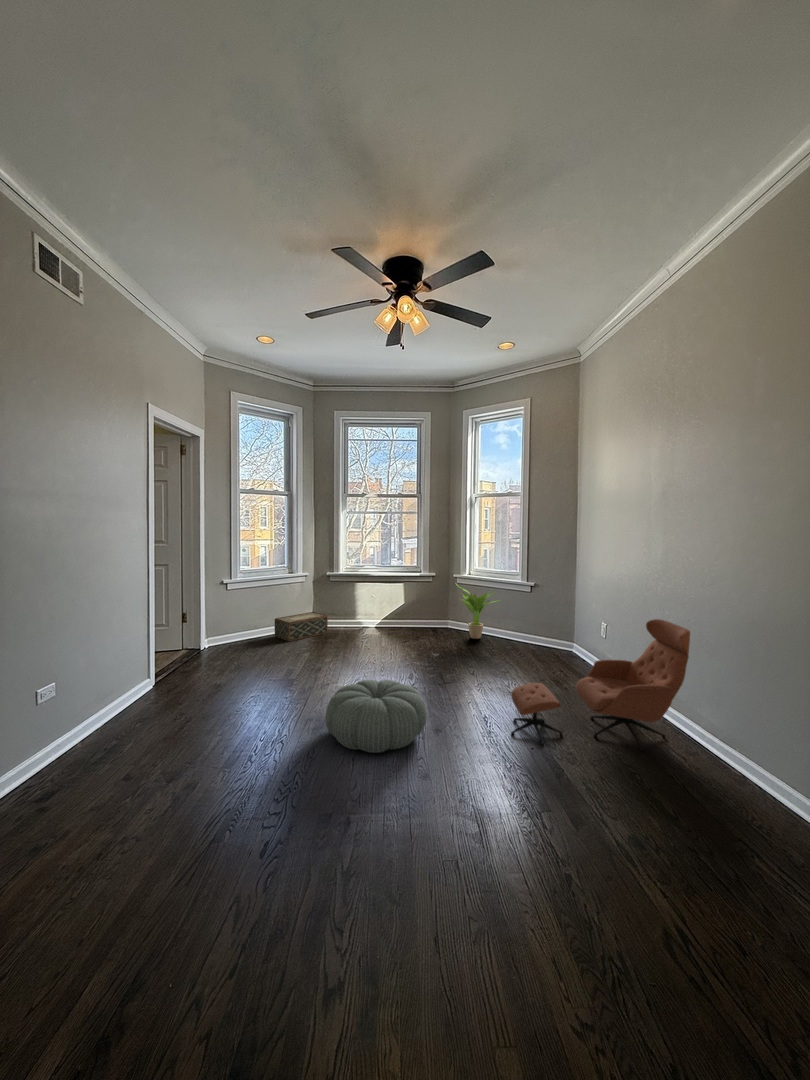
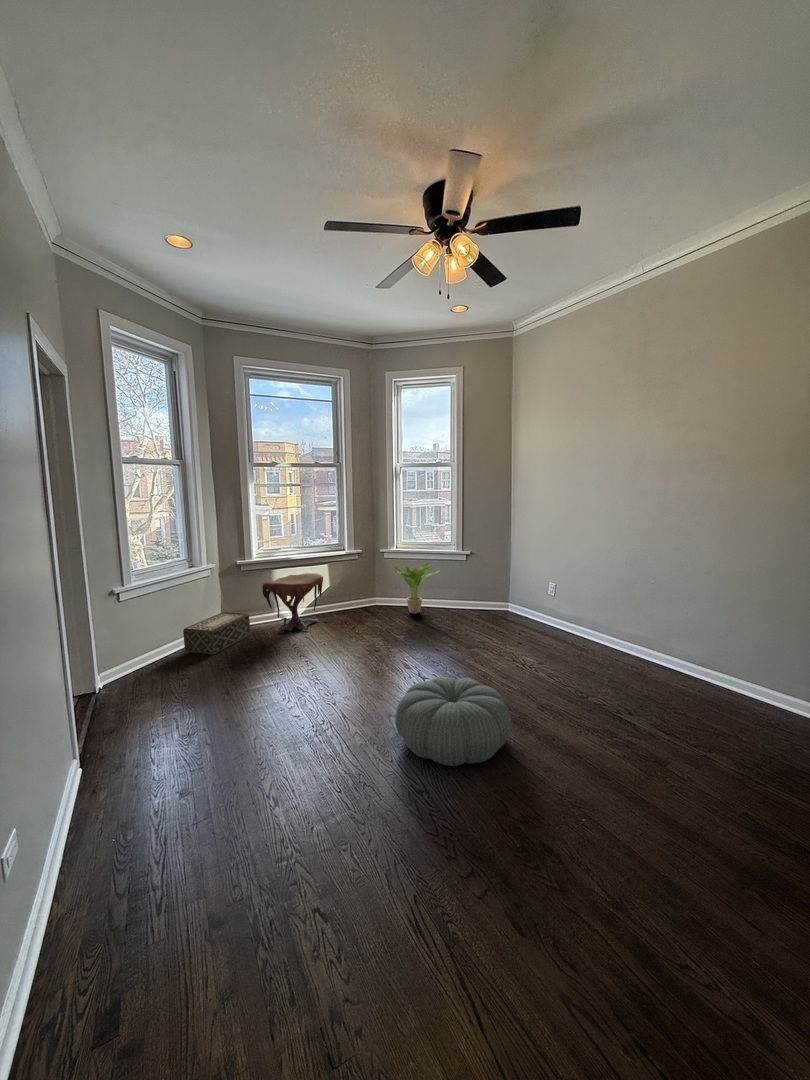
side table: none [341,588,390,636] -> present [262,573,323,631]
lounge chair: present [511,619,690,751] -> none [544,575,682,705]

